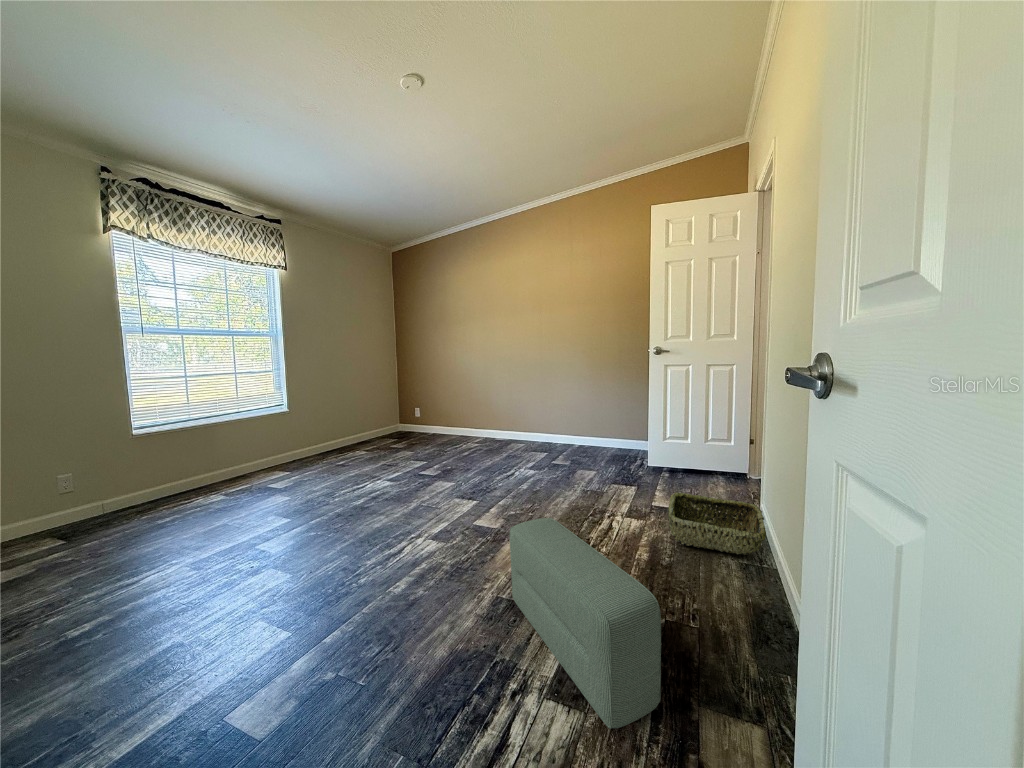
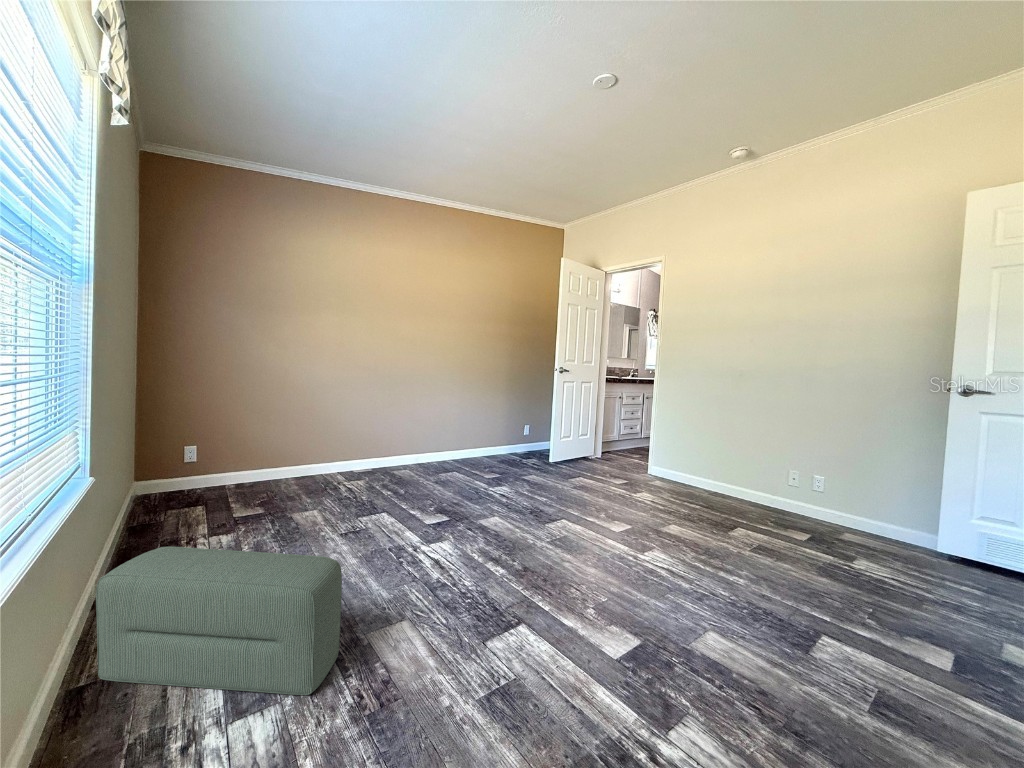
woven basket: present [668,493,766,555] -> none [268,484,360,538]

